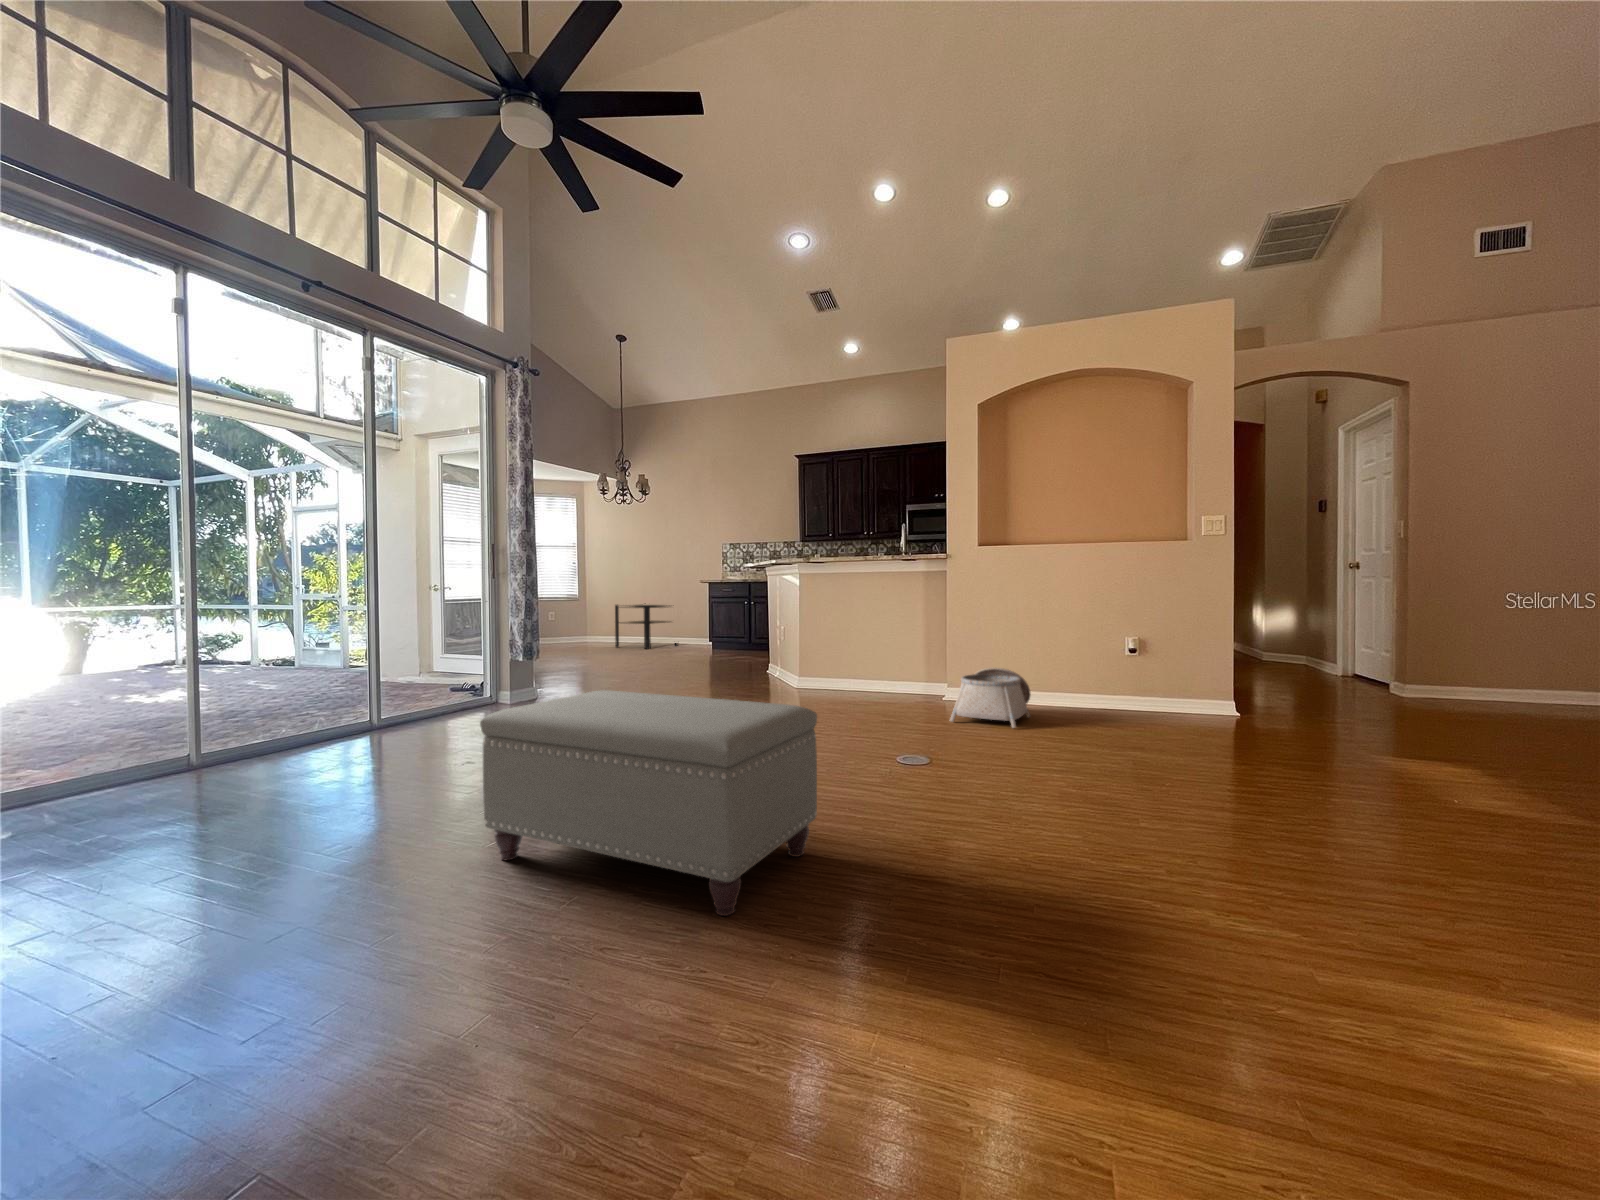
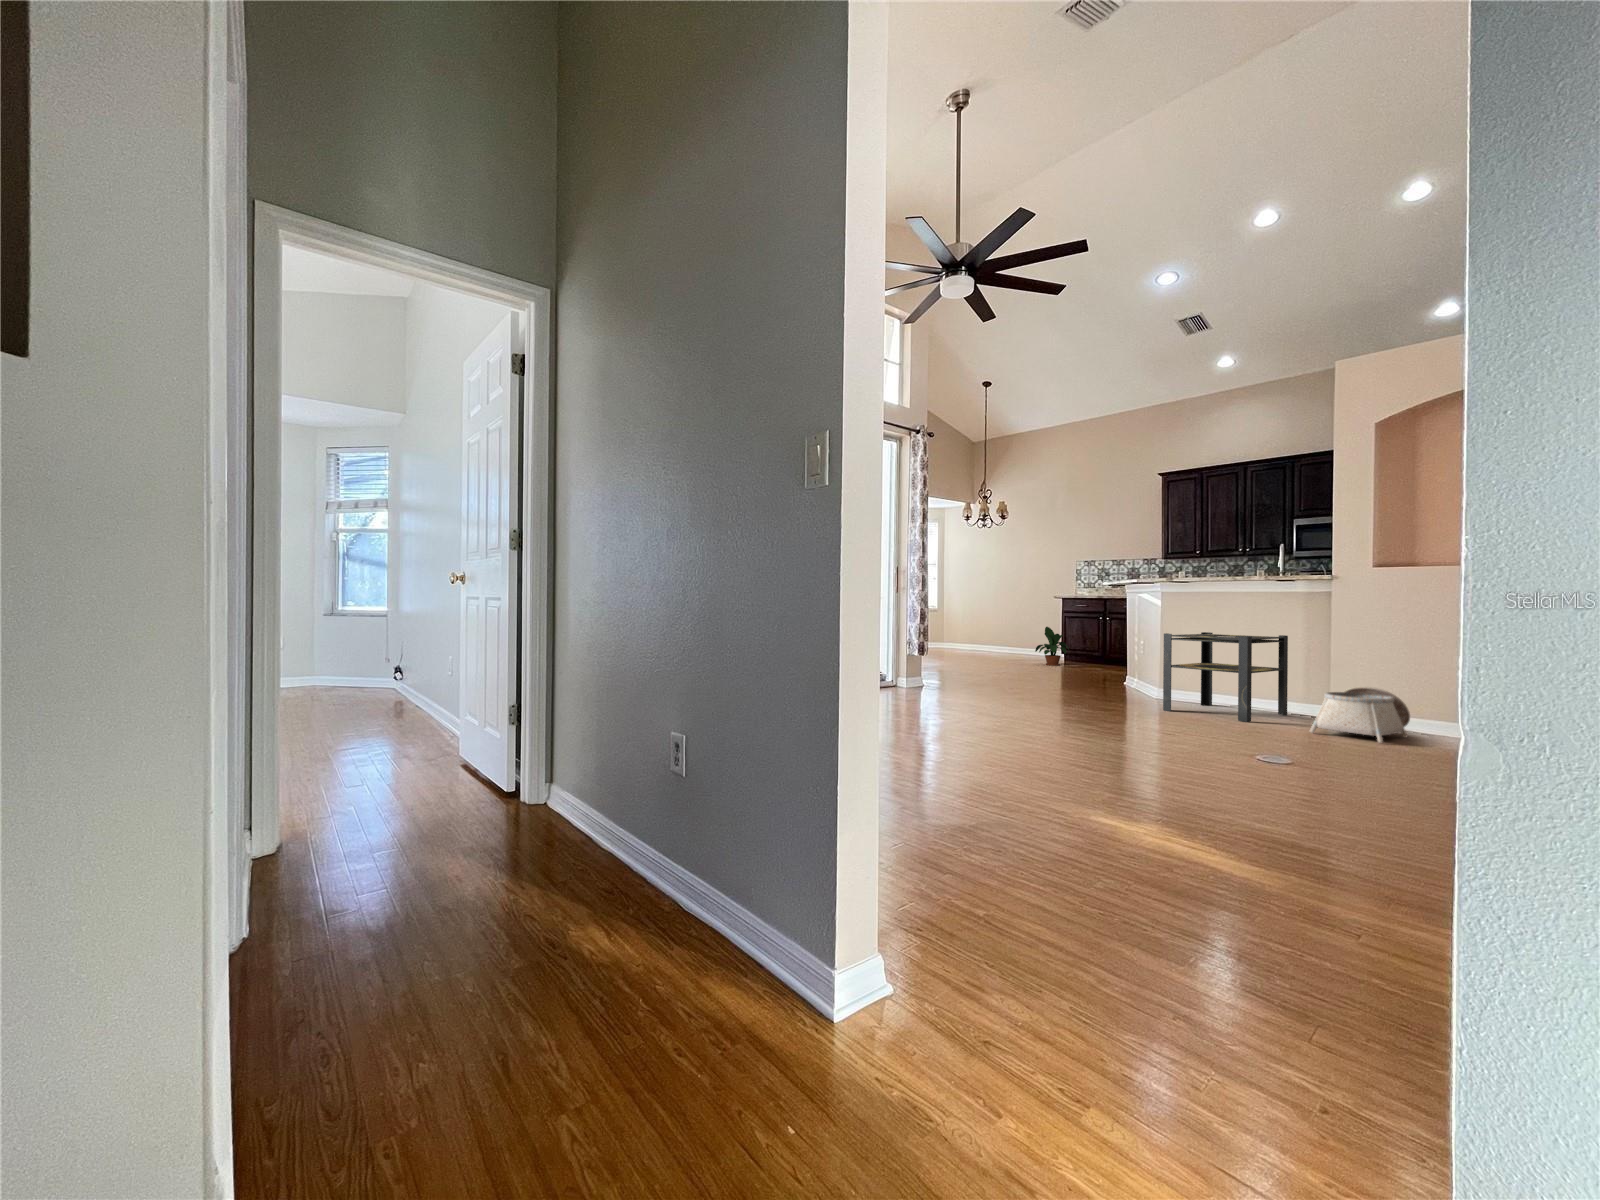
side table: present [615,604,678,649] -> present [1163,632,1288,722]
potted plant: none [680,613,715,654] -> present [1035,627,1069,666]
ottoman: present [480,690,817,916] -> none [945,669,1162,795]

